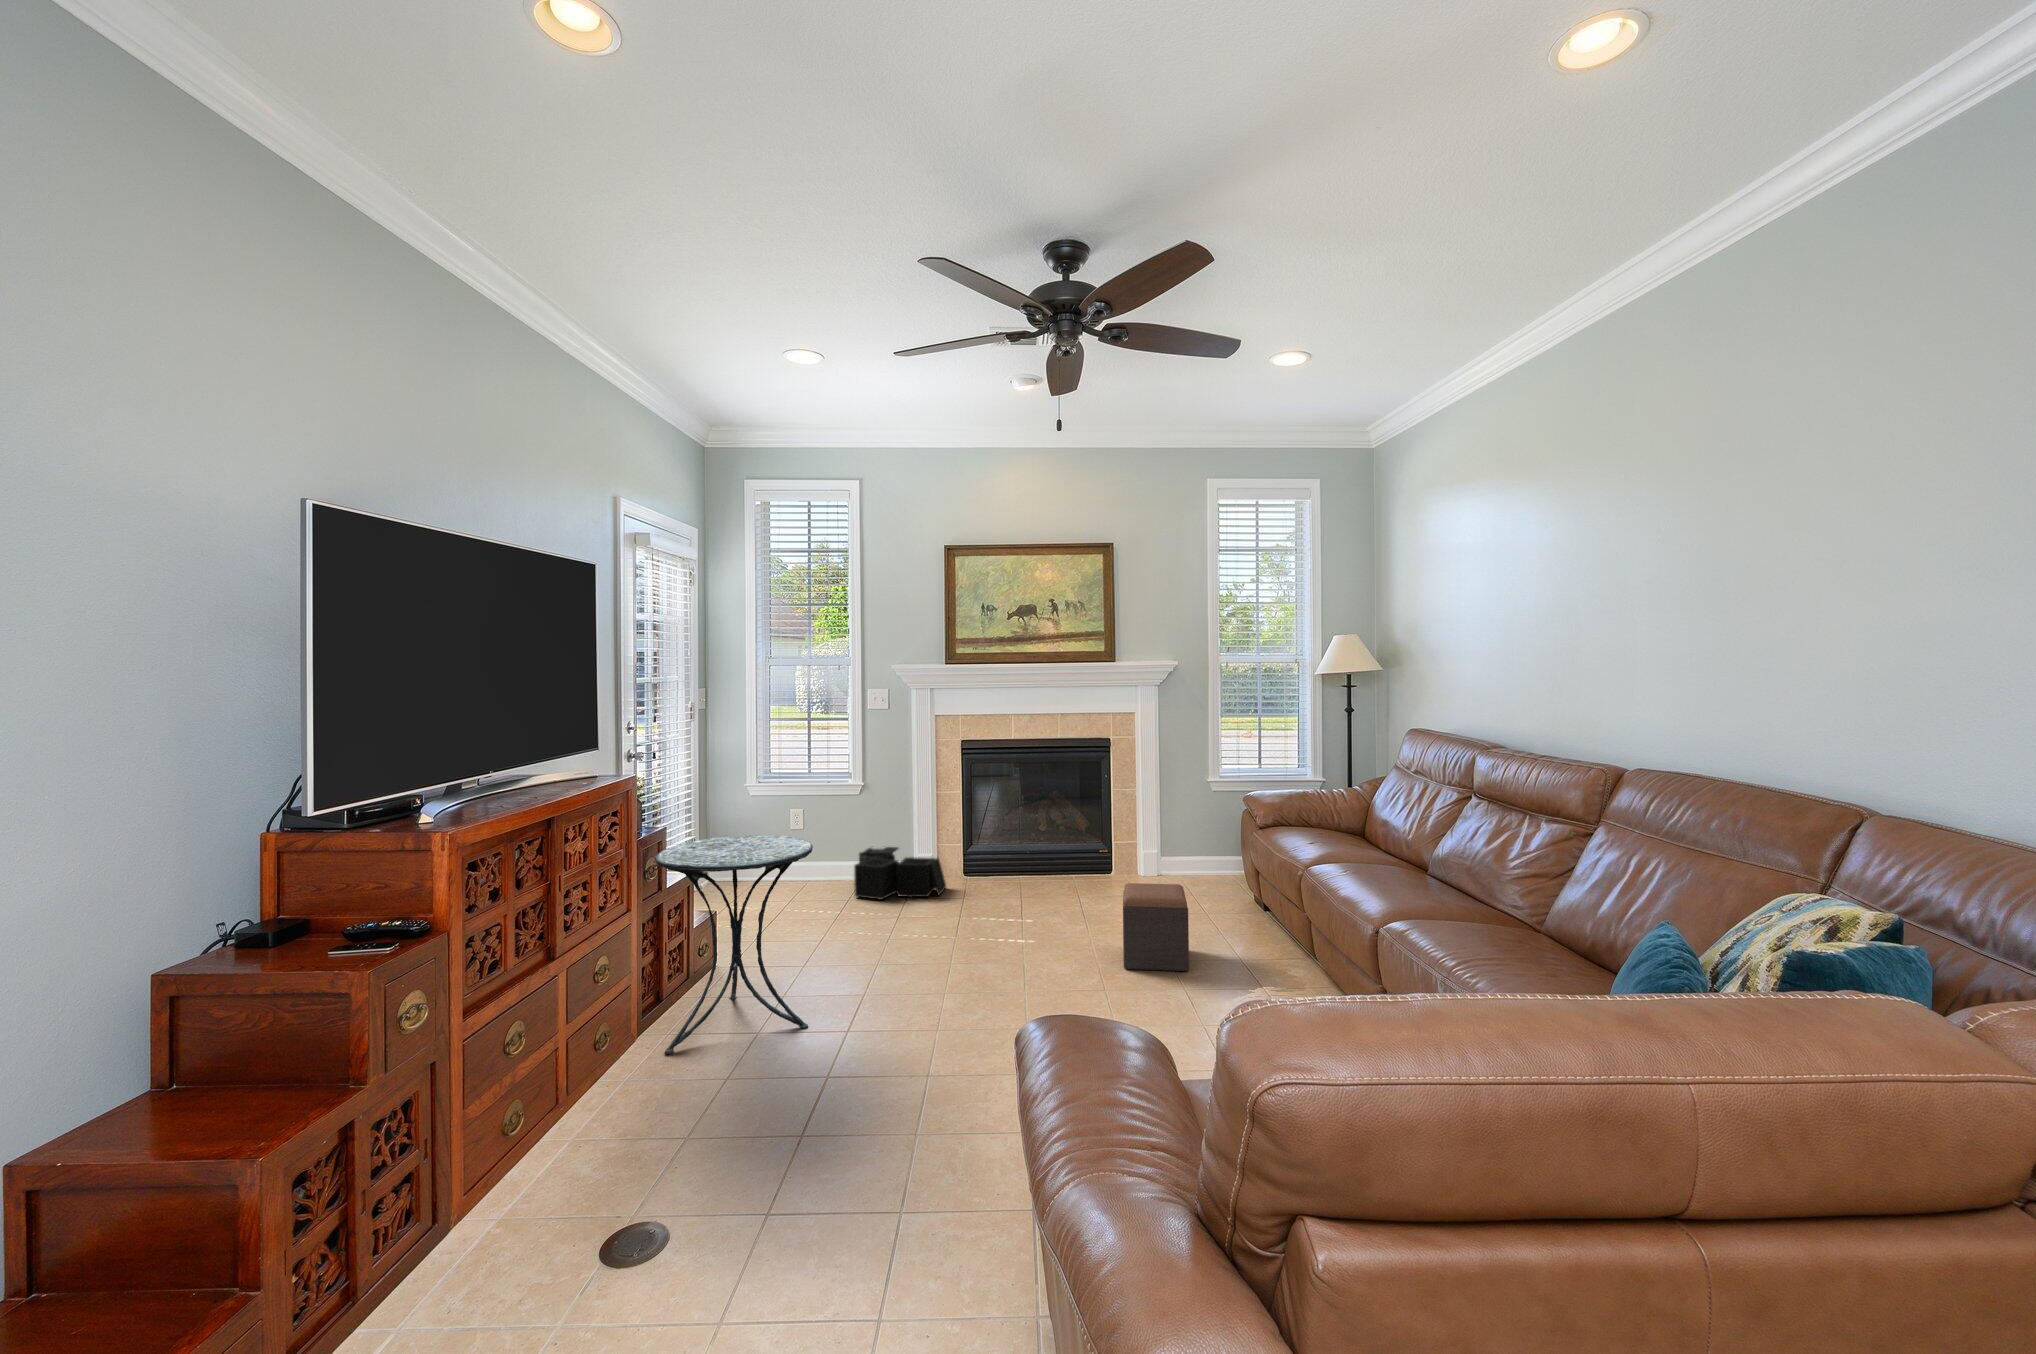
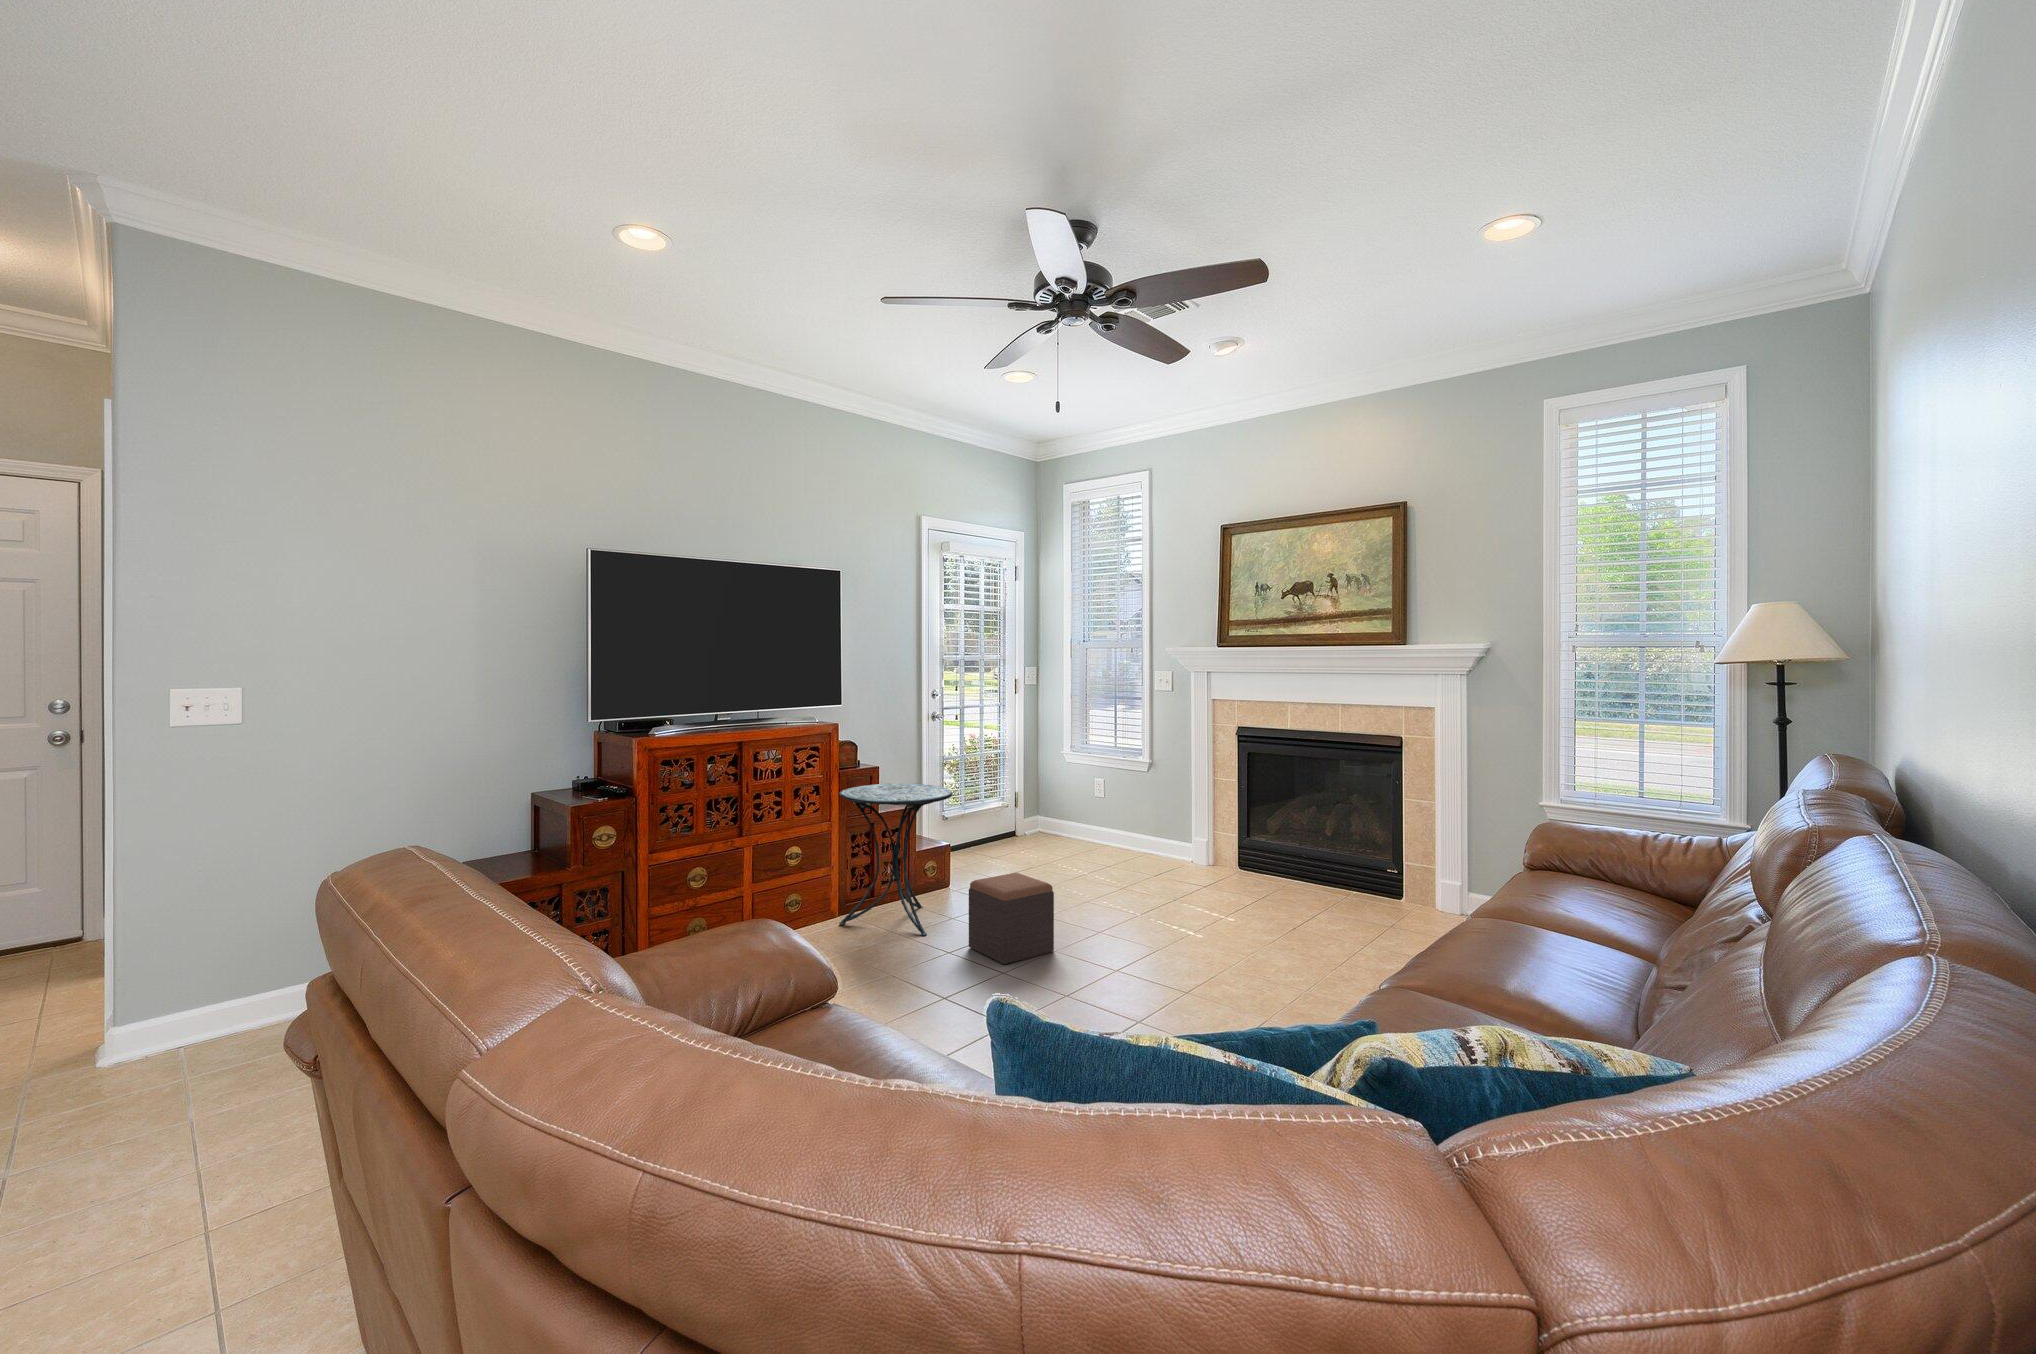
storage bin: present [854,847,946,900] -> none [1111,825,1198,879]
footstool: present [1123,883,1189,971] -> present [969,873,1054,964]

